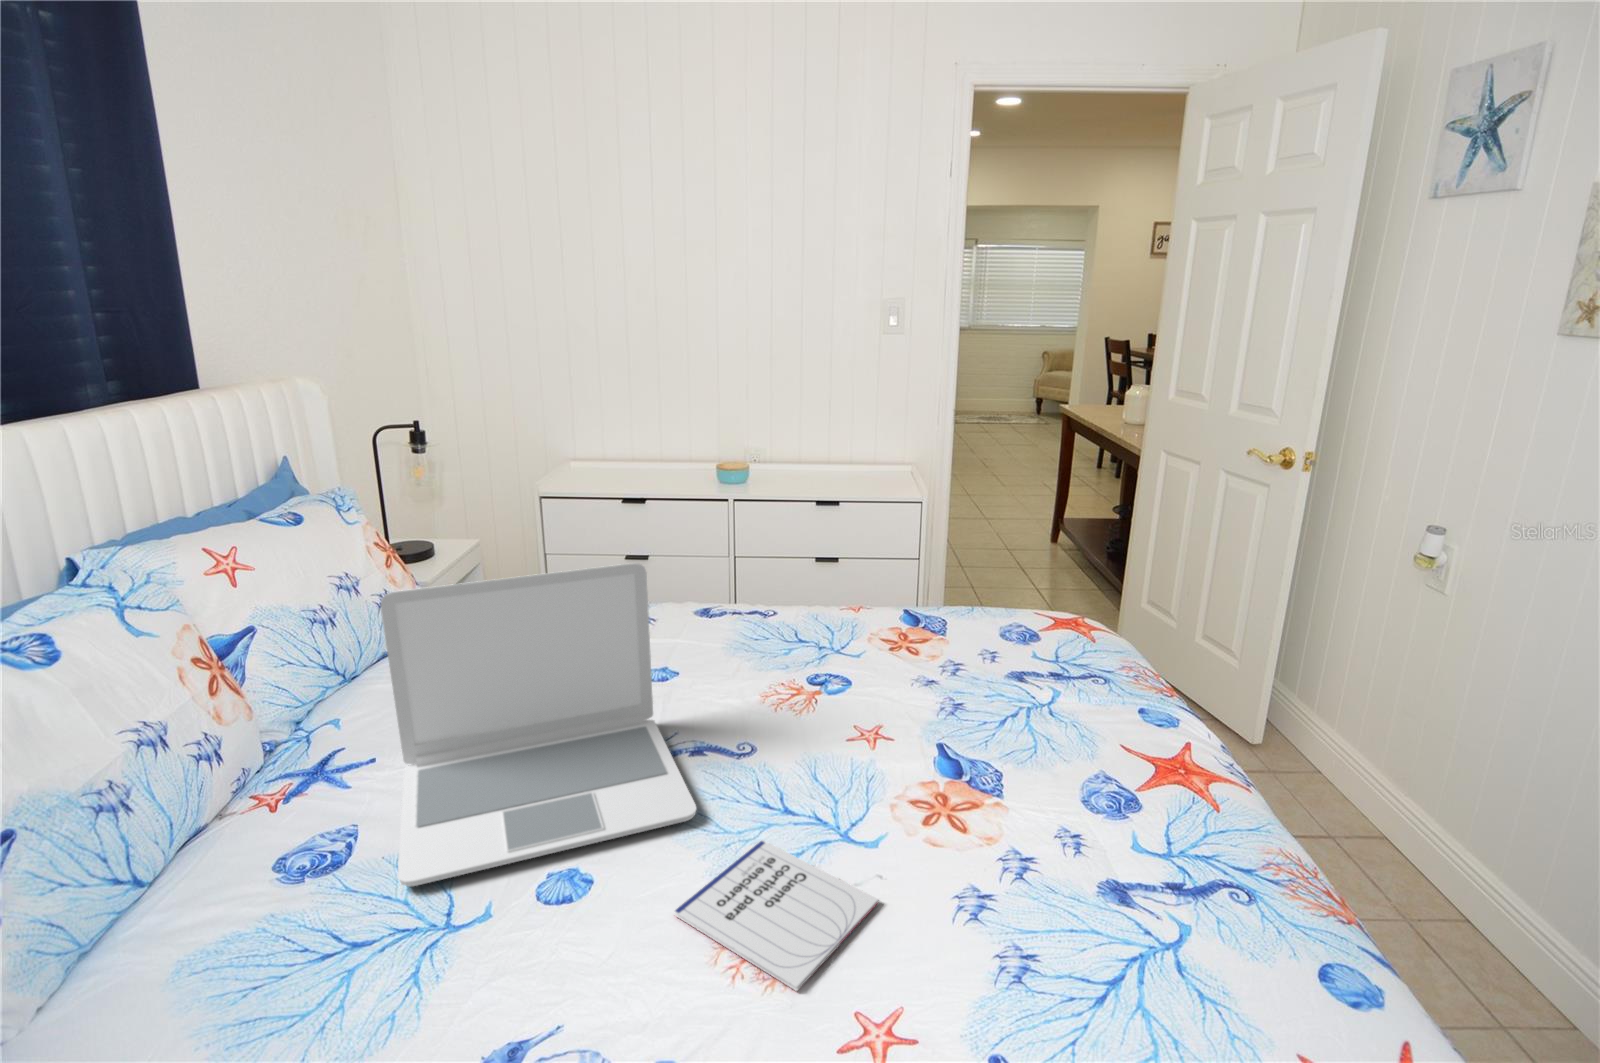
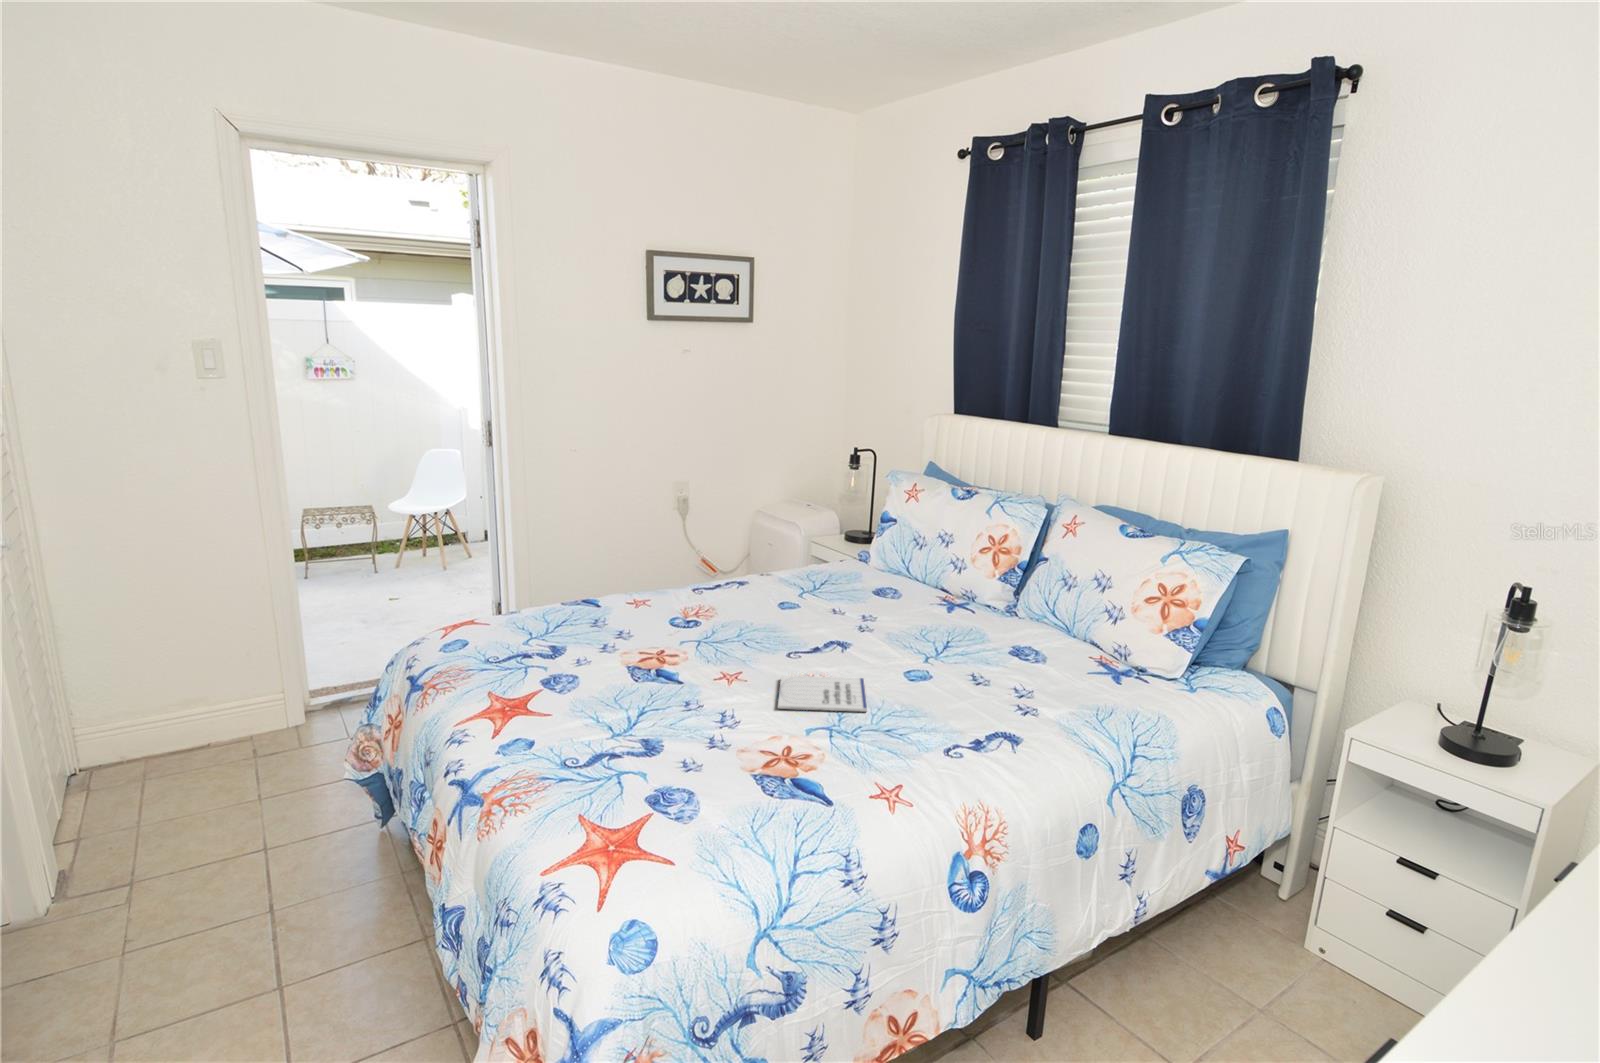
laptop: present [380,563,696,887] -> none [916,557,1115,740]

